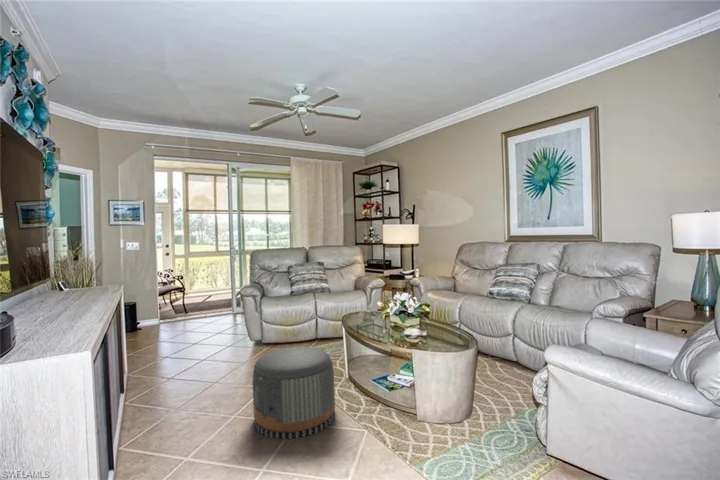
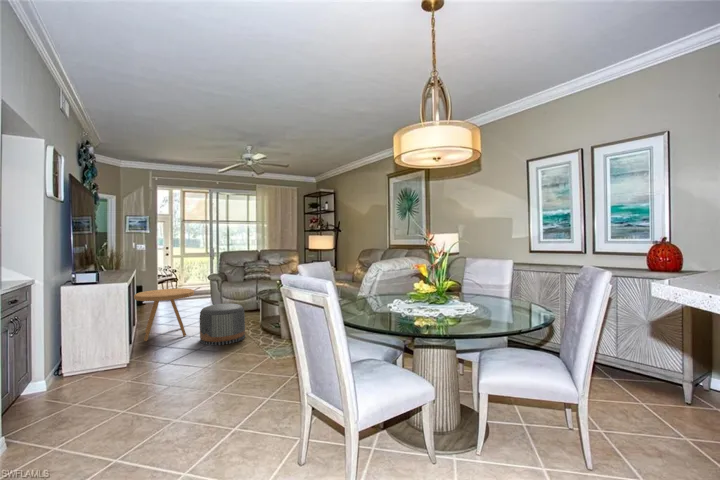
side table: none [124,316,232,427] -> present [134,288,194,341]

